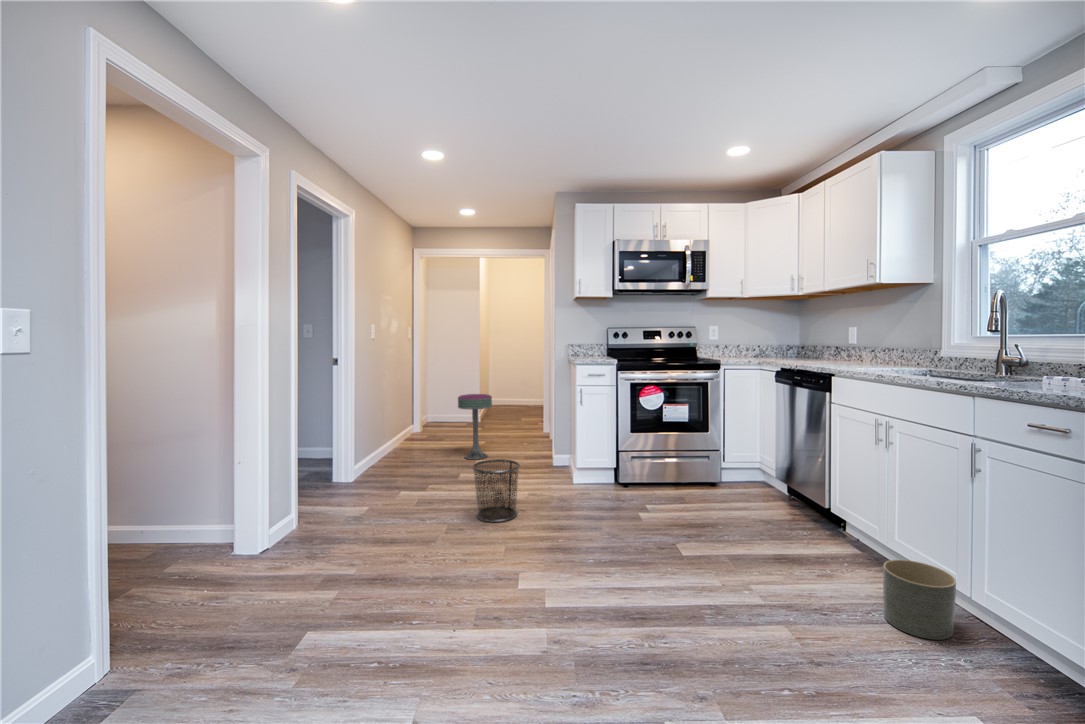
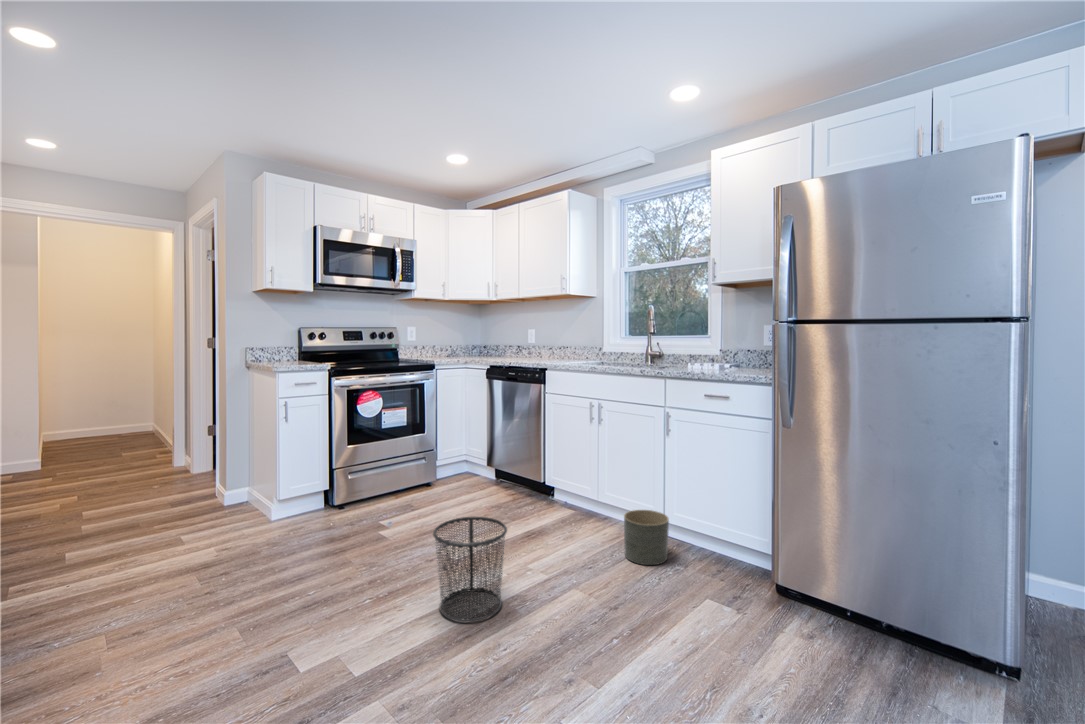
bar stool: present [458,394,492,460] -> none [36,420,108,523]
trash can: present [472,459,520,522] -> present [433,517,507,622]

